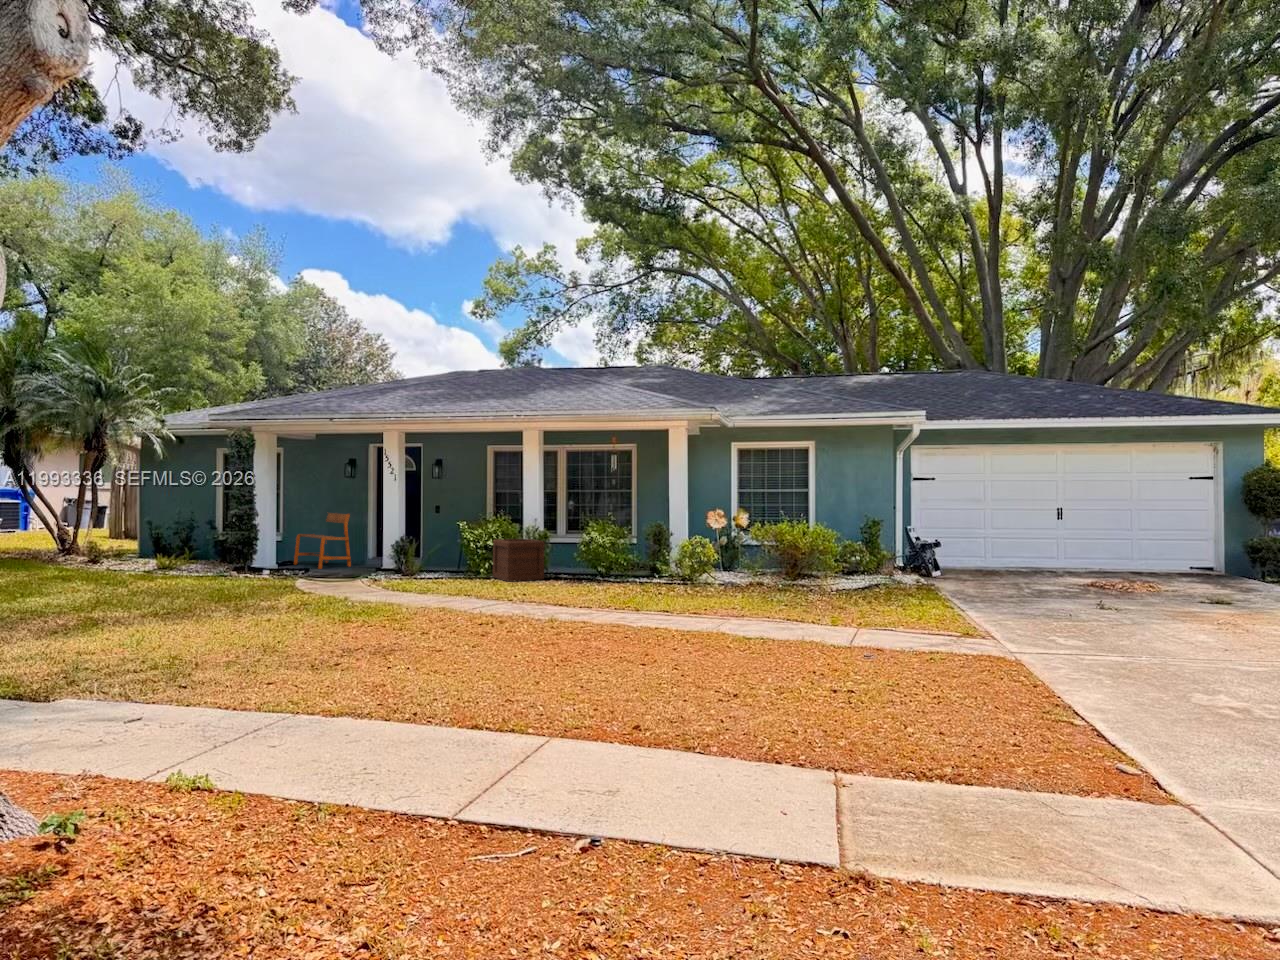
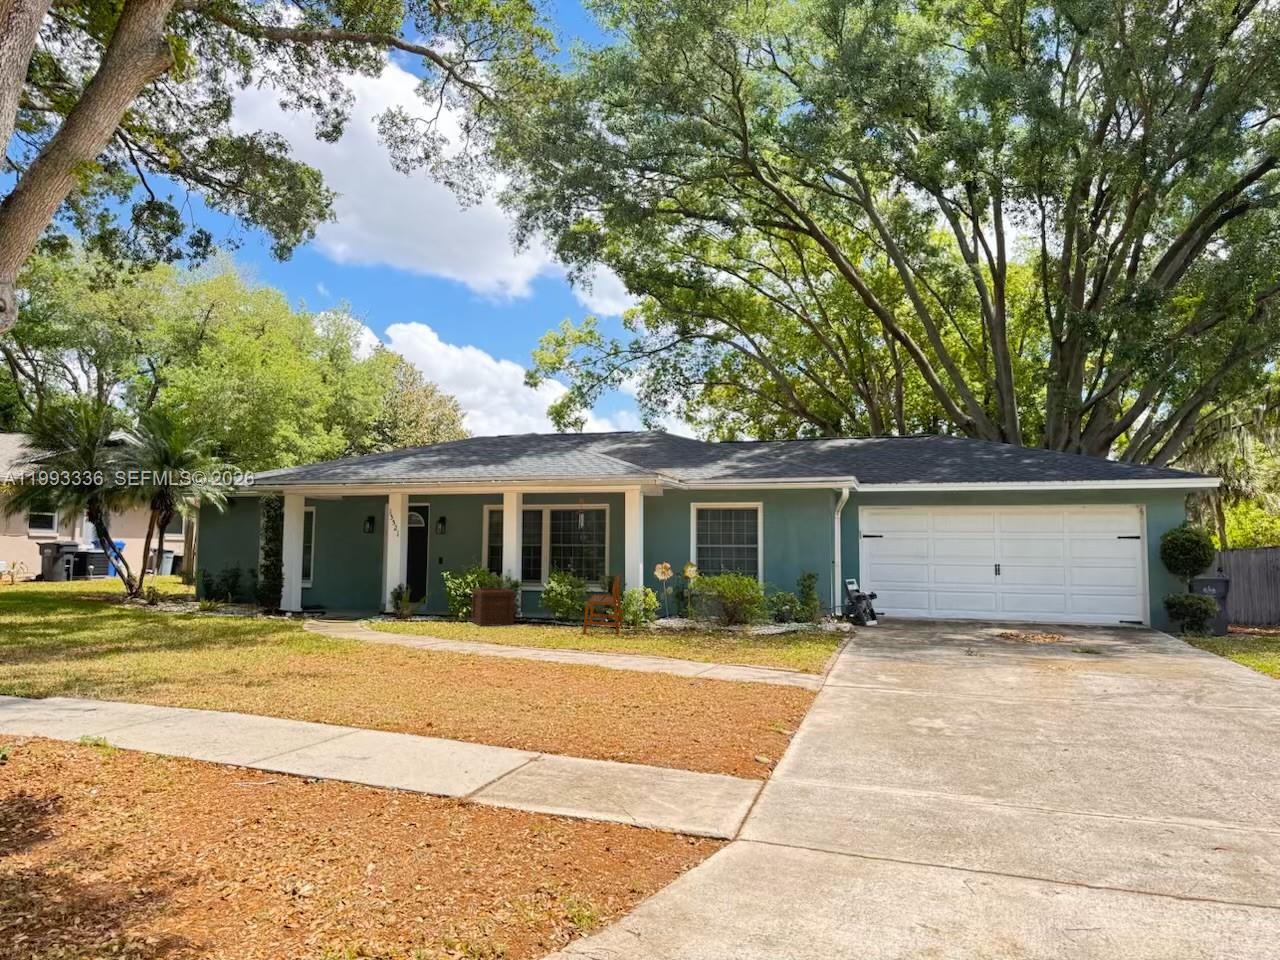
bench: present [294,513,351,569] -> present [583,573,623,634]
potted plant: none [115,524,153,562] -> present [176,569,203,602]

